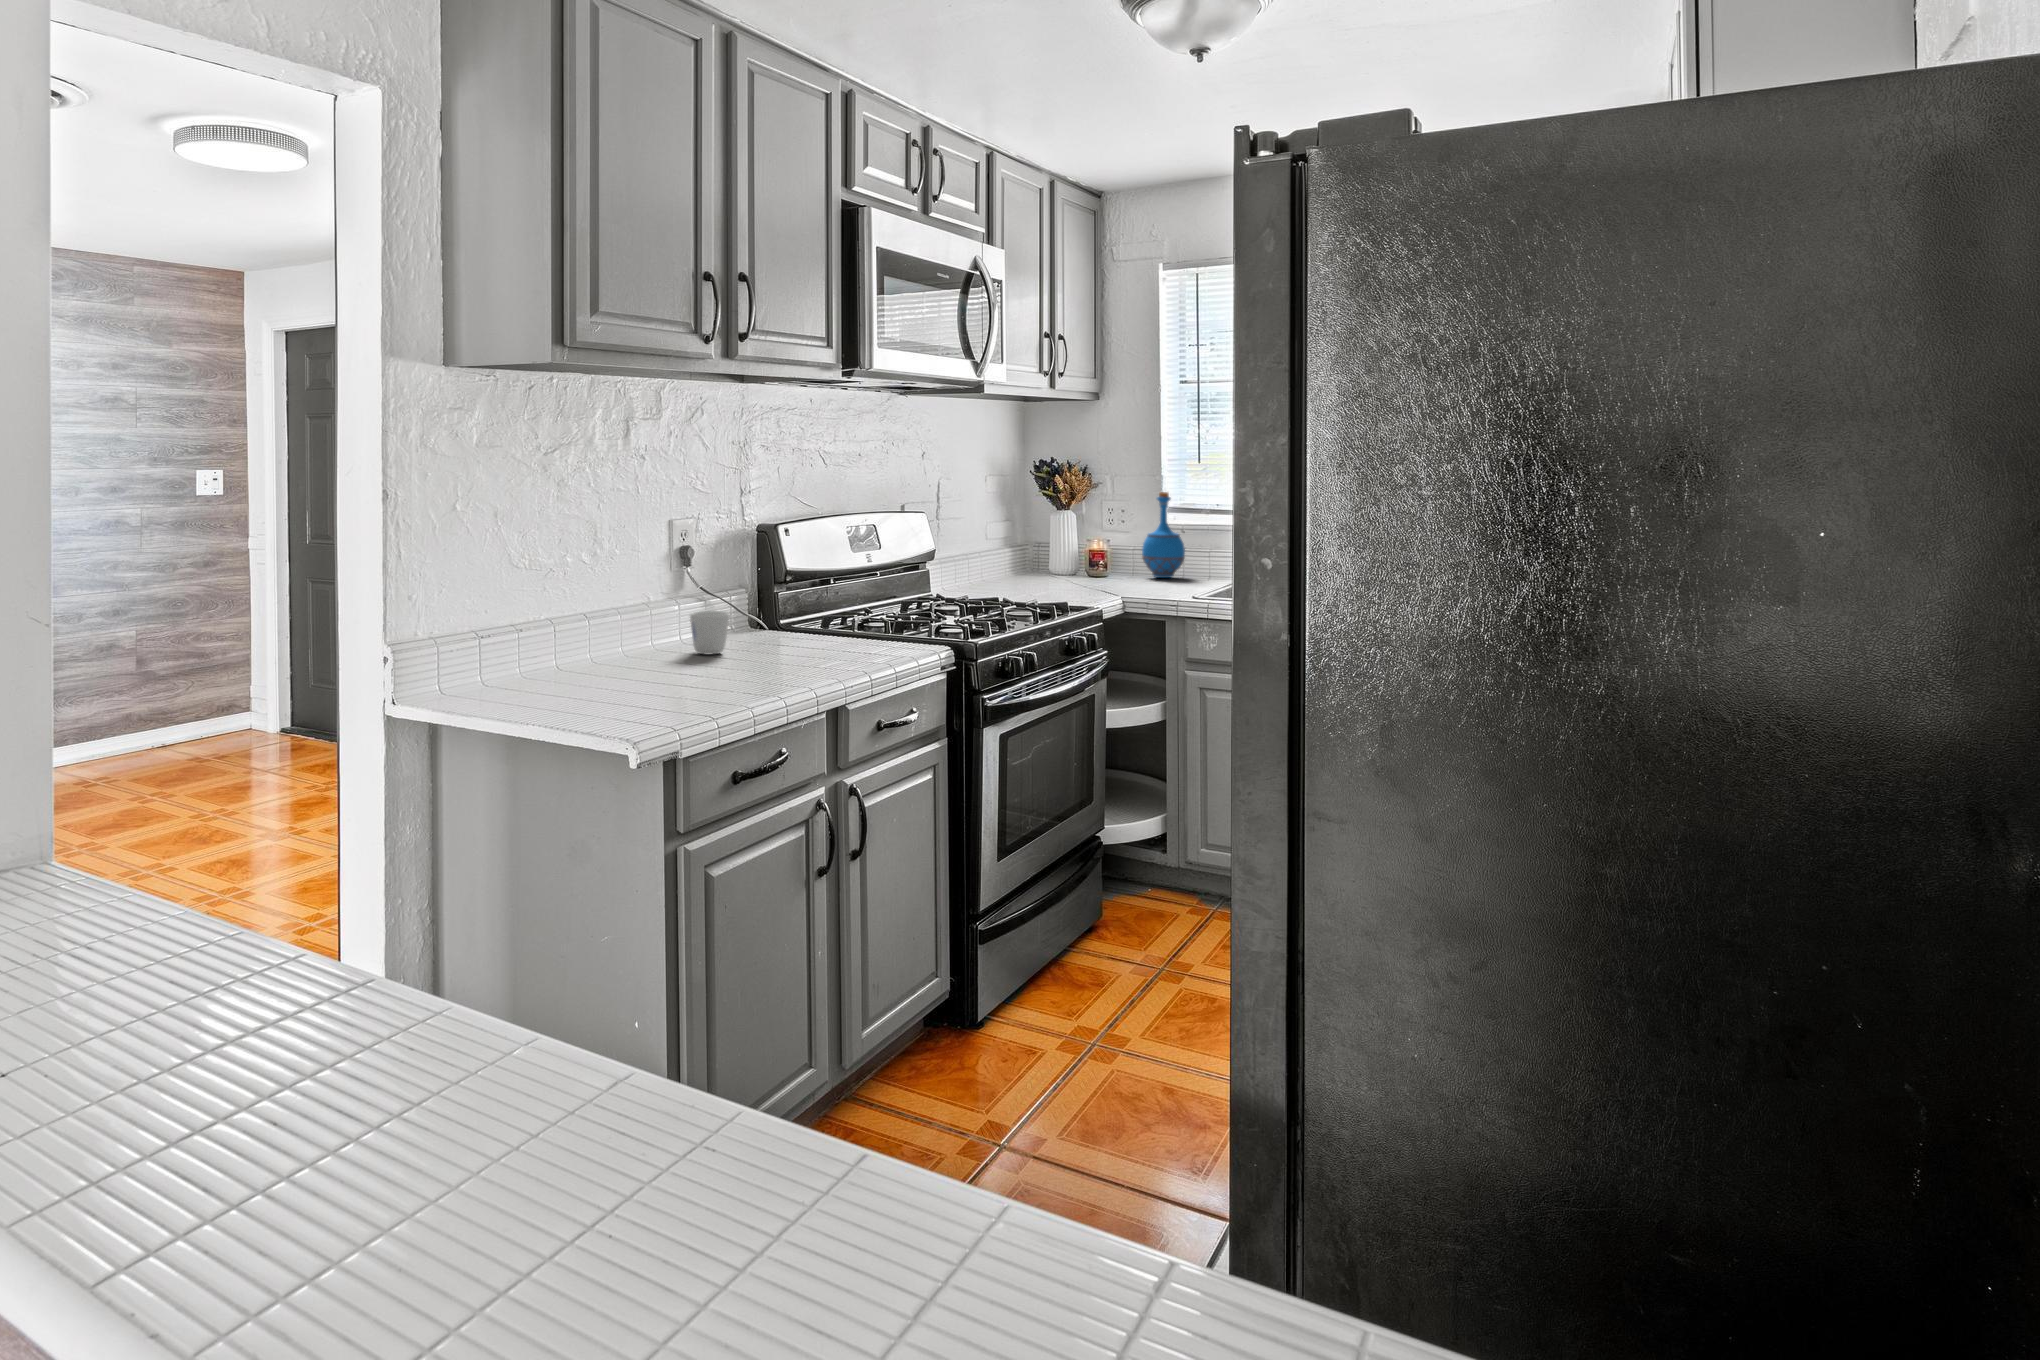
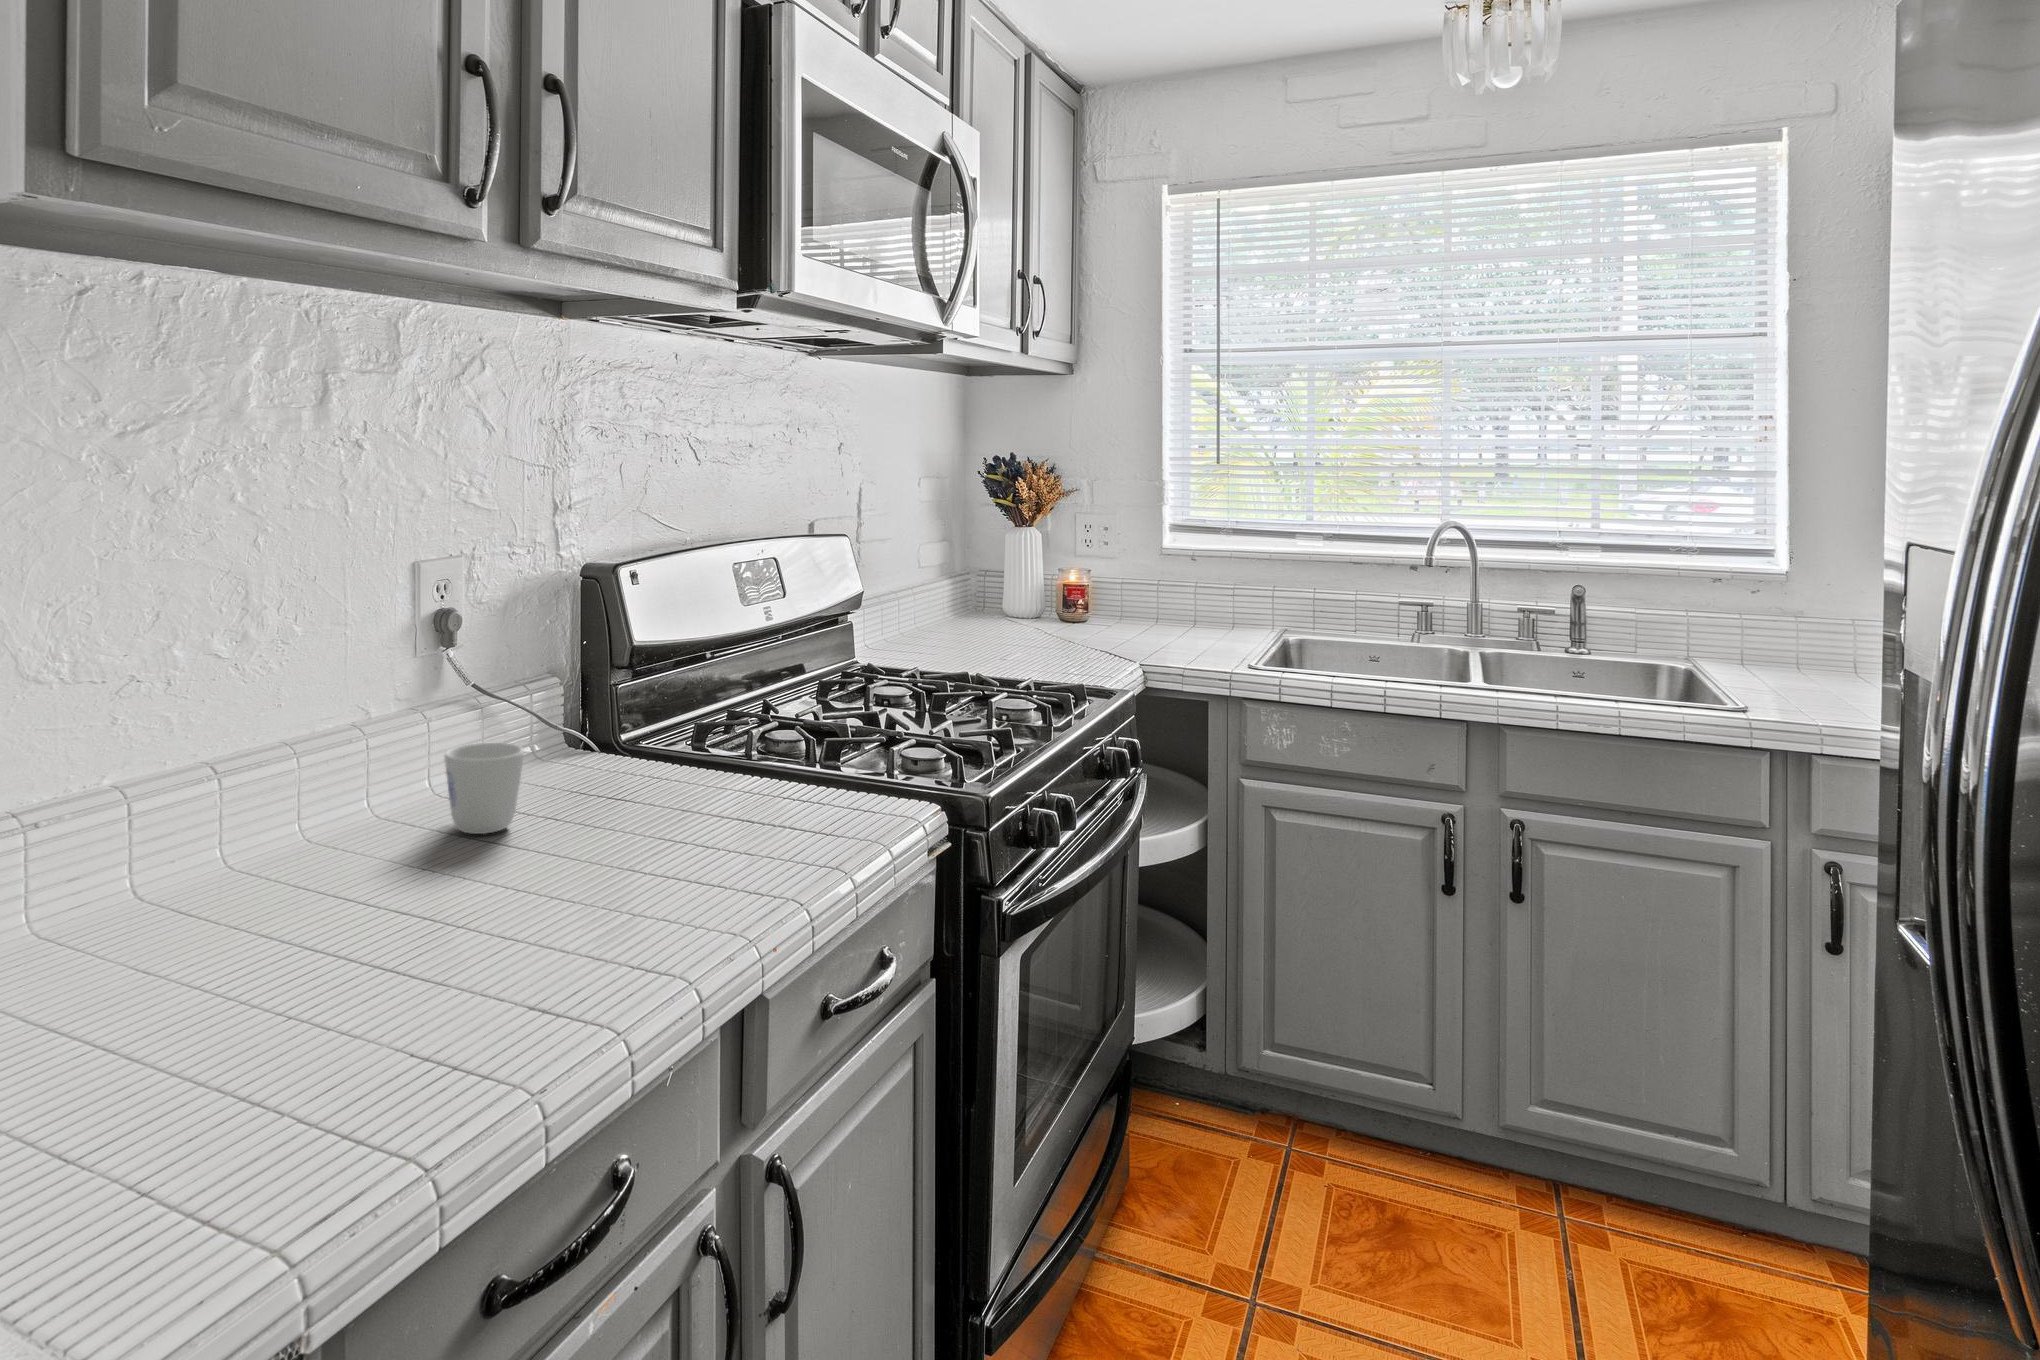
bottle: present [1142,492,1185,578] -> none [1133,503,1194,623]

